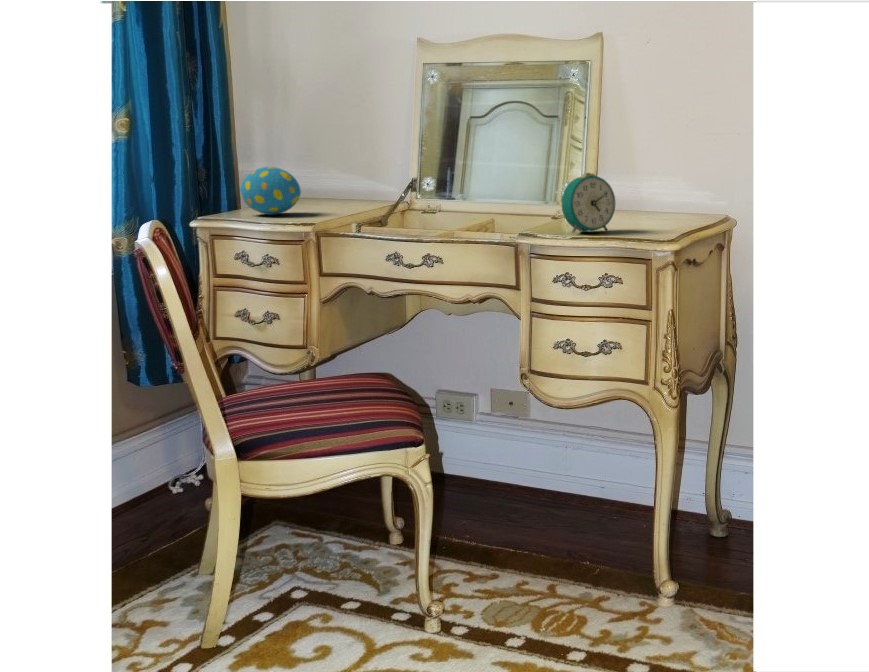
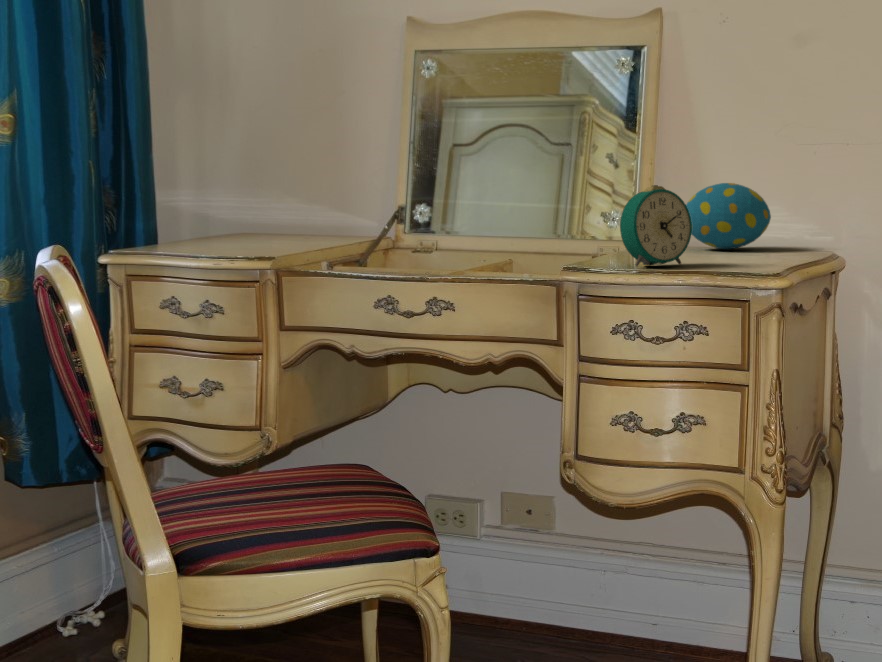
decorative egg: present [240,167,301,215] -> present [686,183,771,249]

